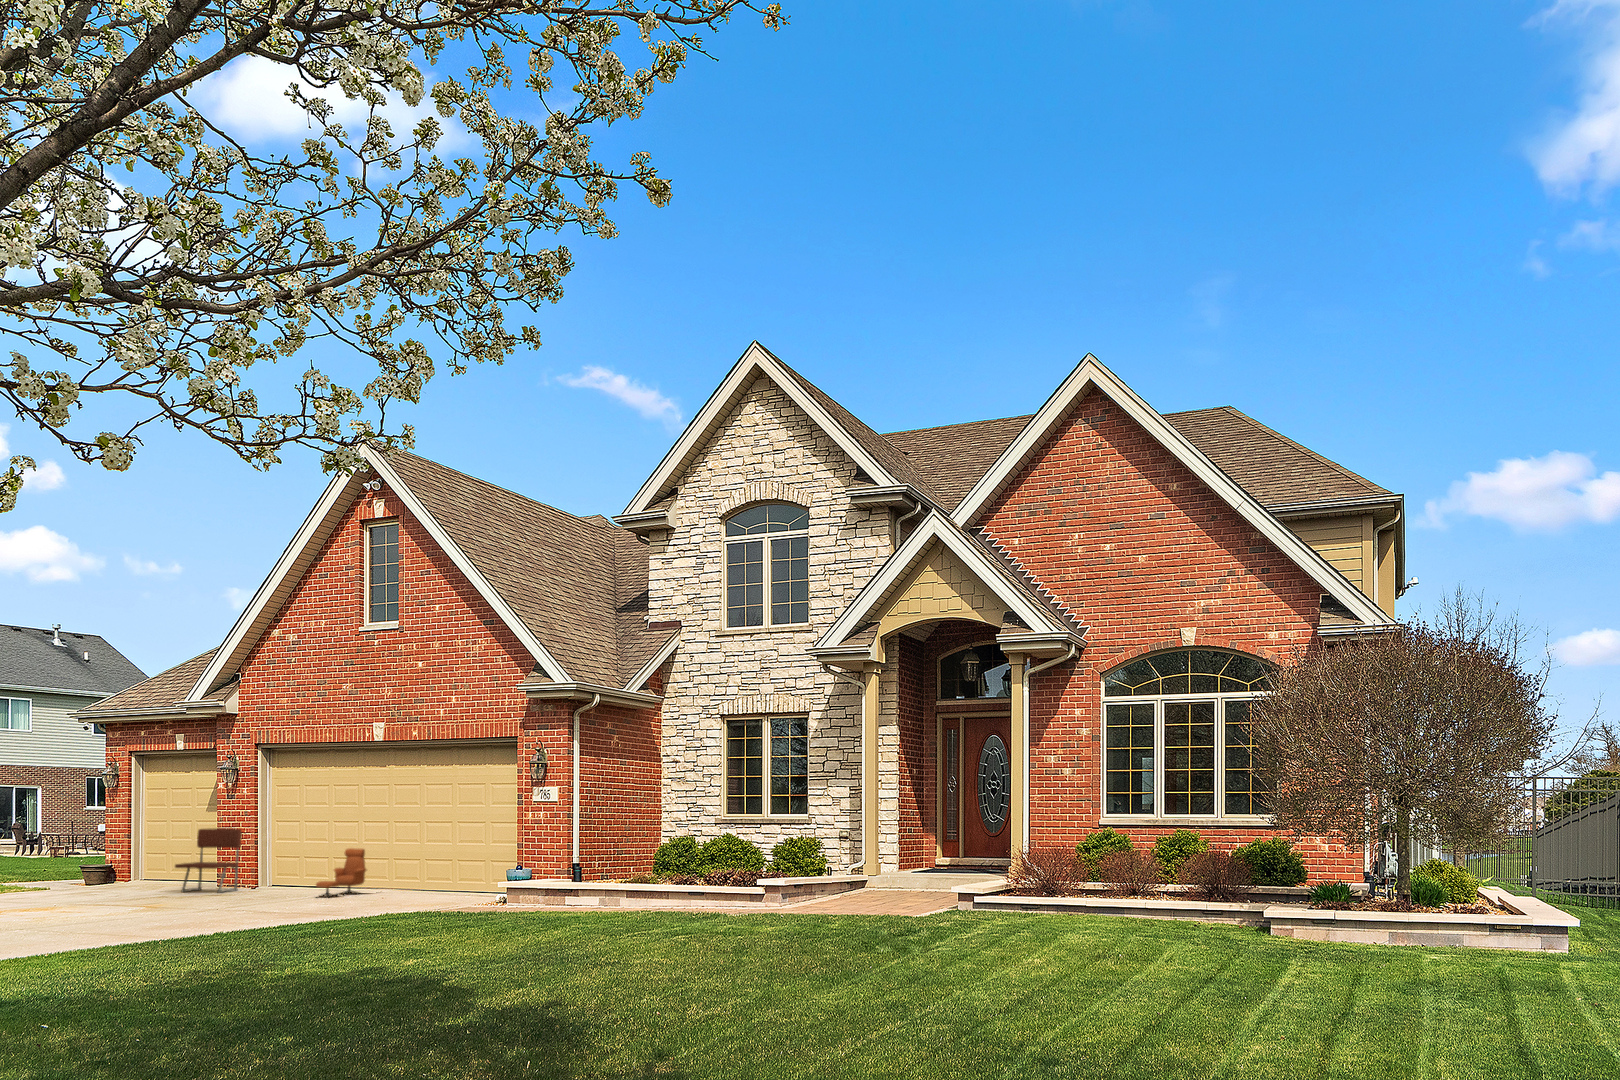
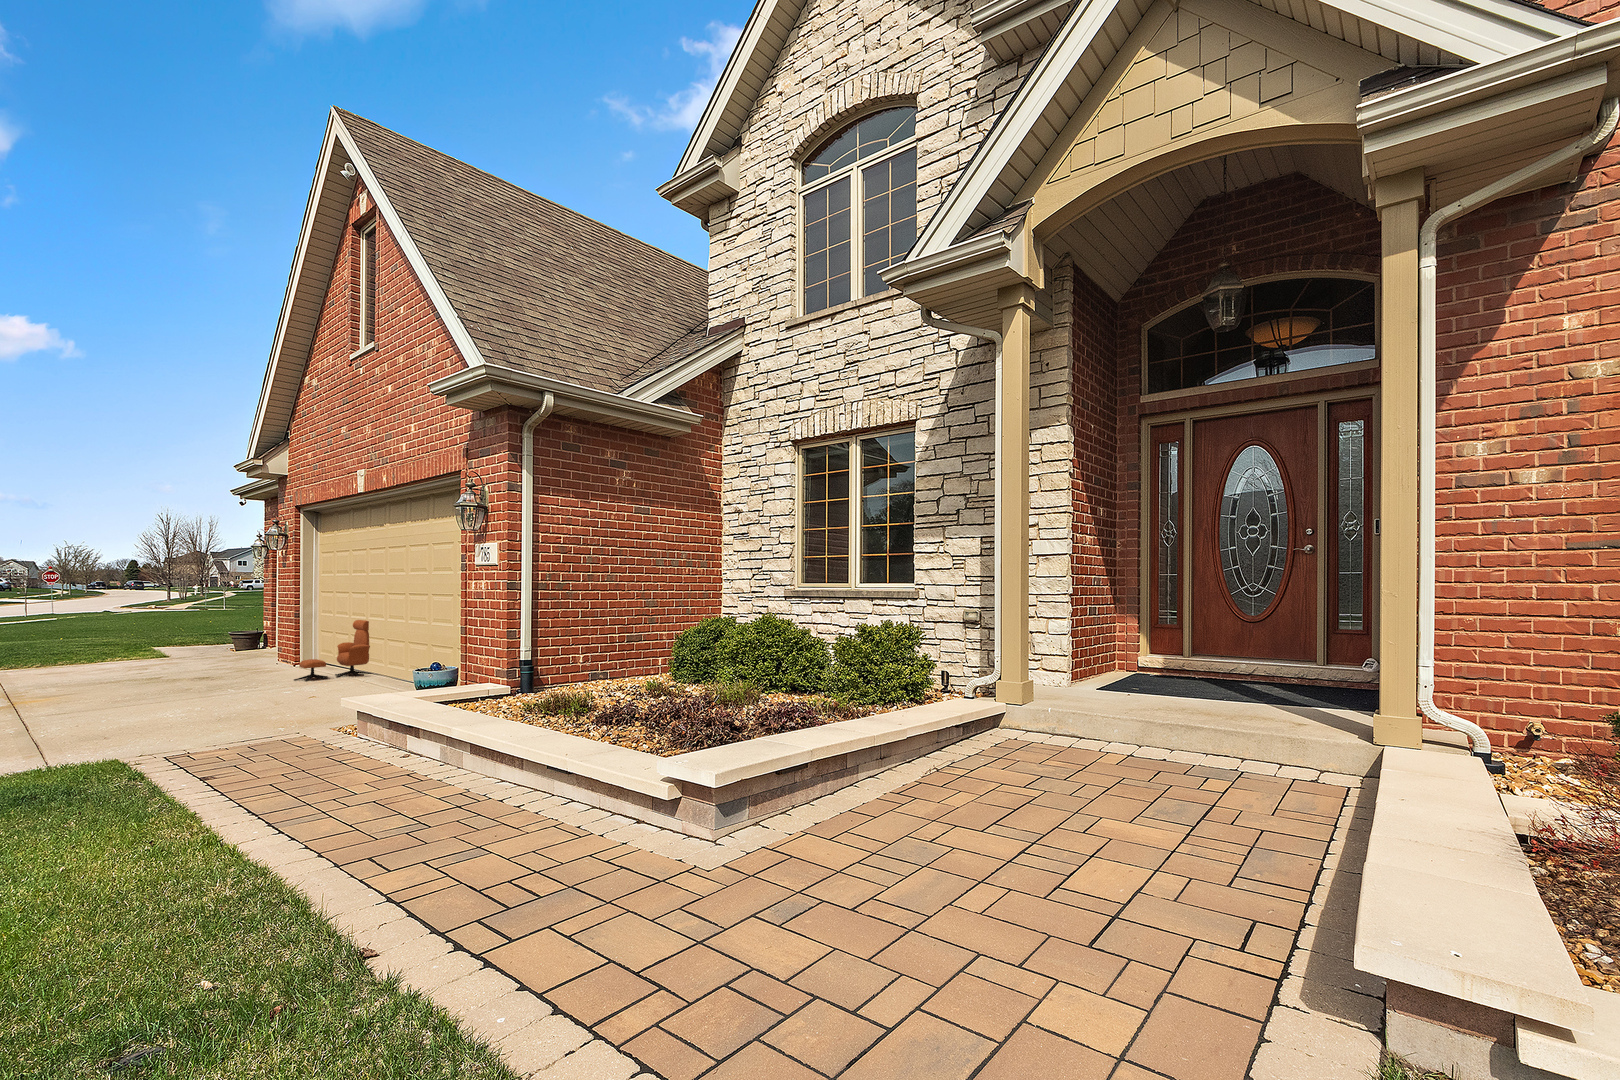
bench: present [175,828,242,893] -> none [230,595,294,665]

